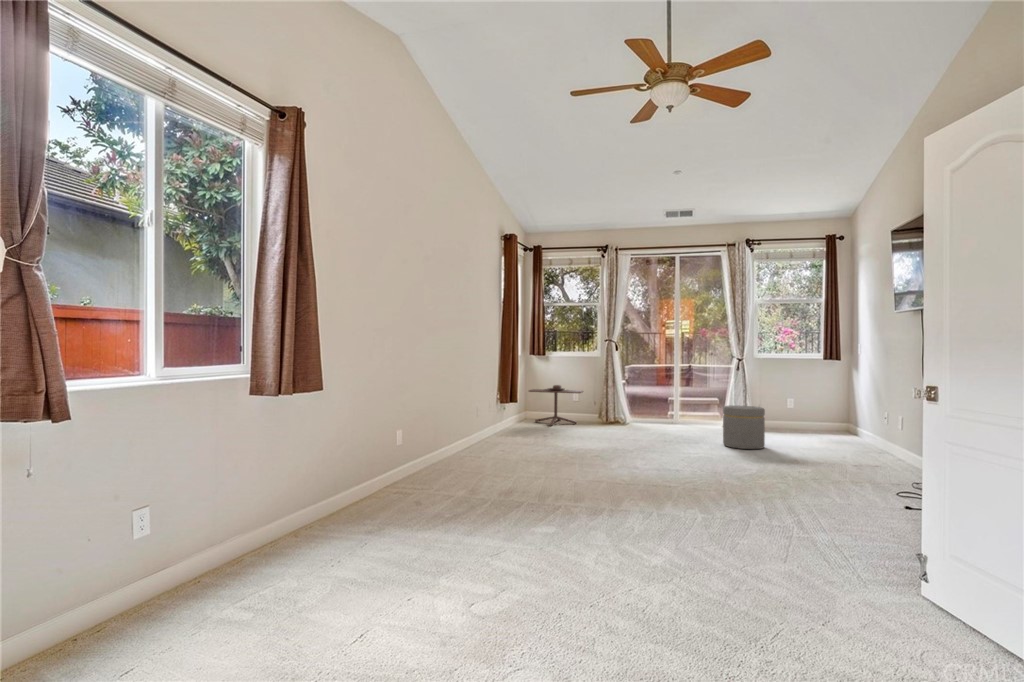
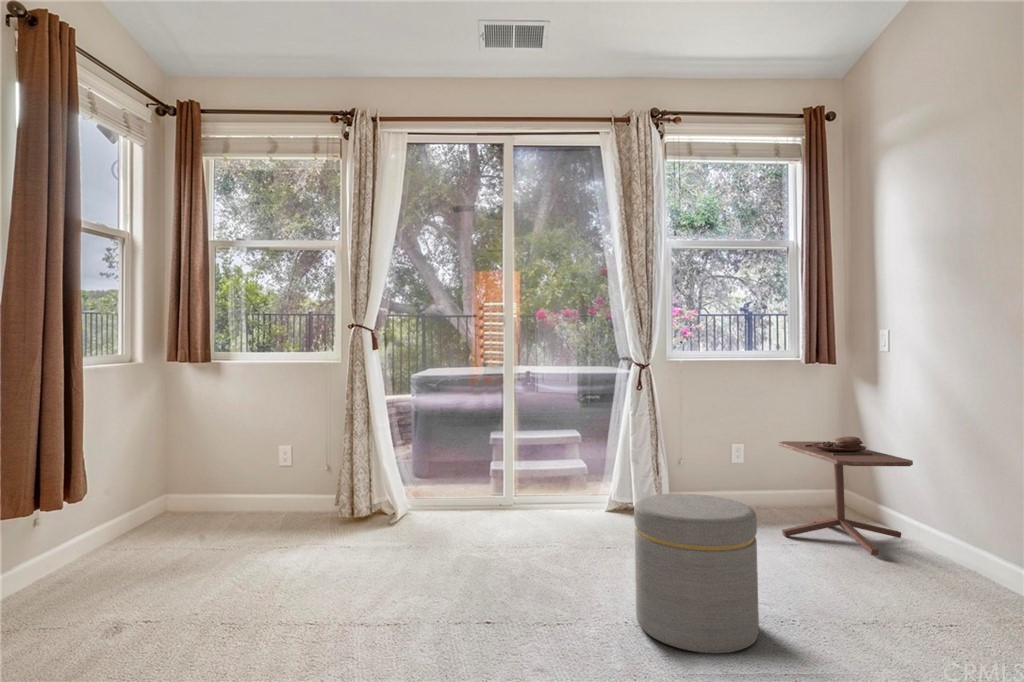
side table: present [529,385,583,425] -> present [779,436,913,555]

